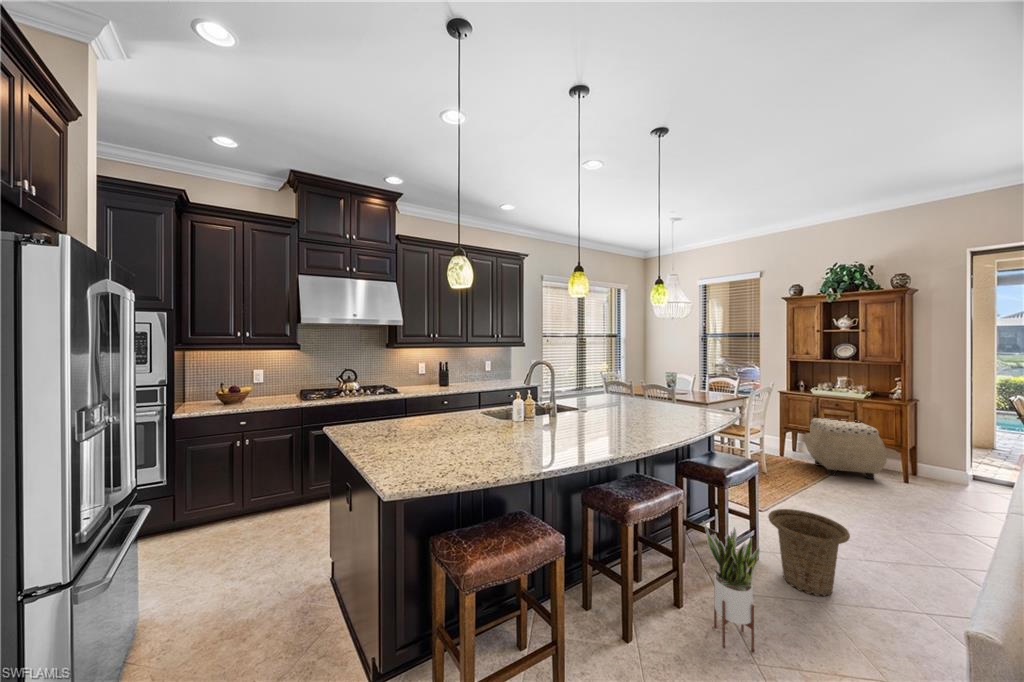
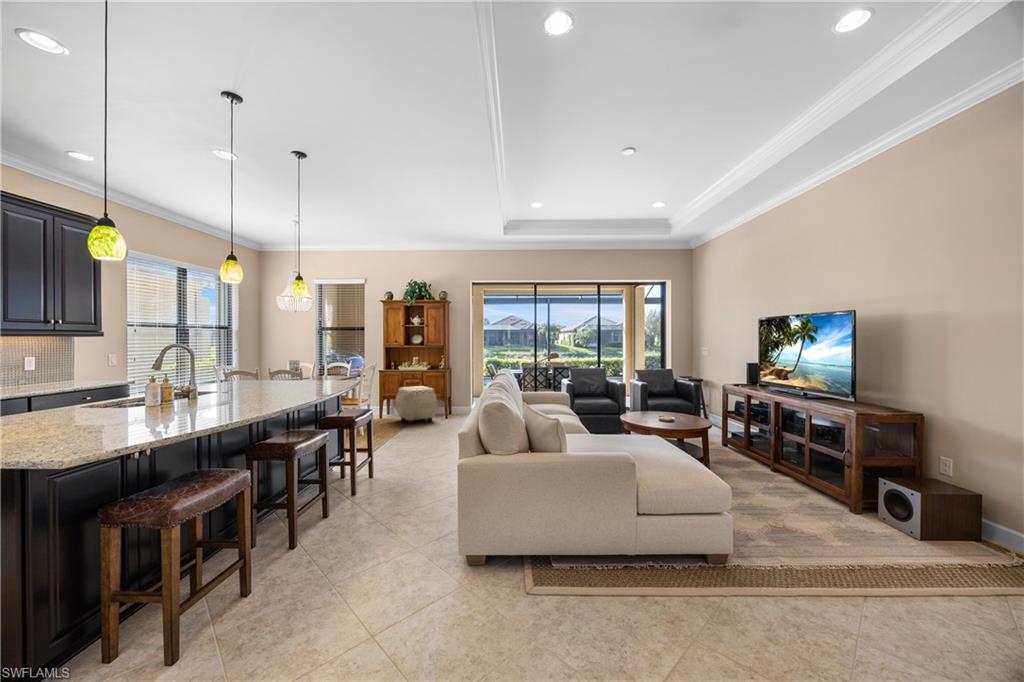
basket: present [768,509,850,596] -> none [379,436,420,482]
potted plant: present [703,521,760,652] -> none [346,443,379,519]

